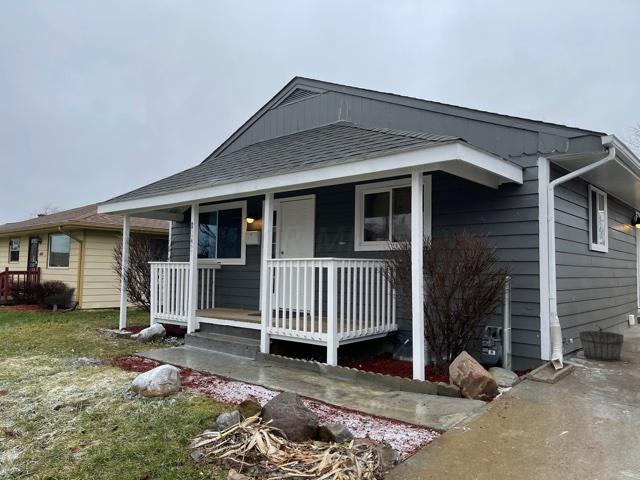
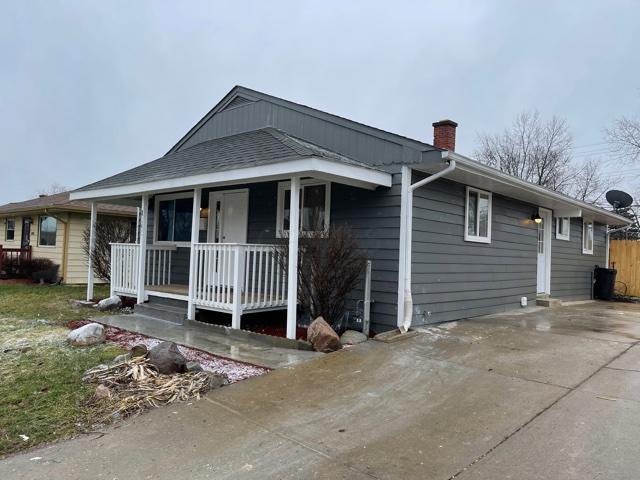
wooden bucket: present [579,325,624,361] -> none [442,301,474,330]

